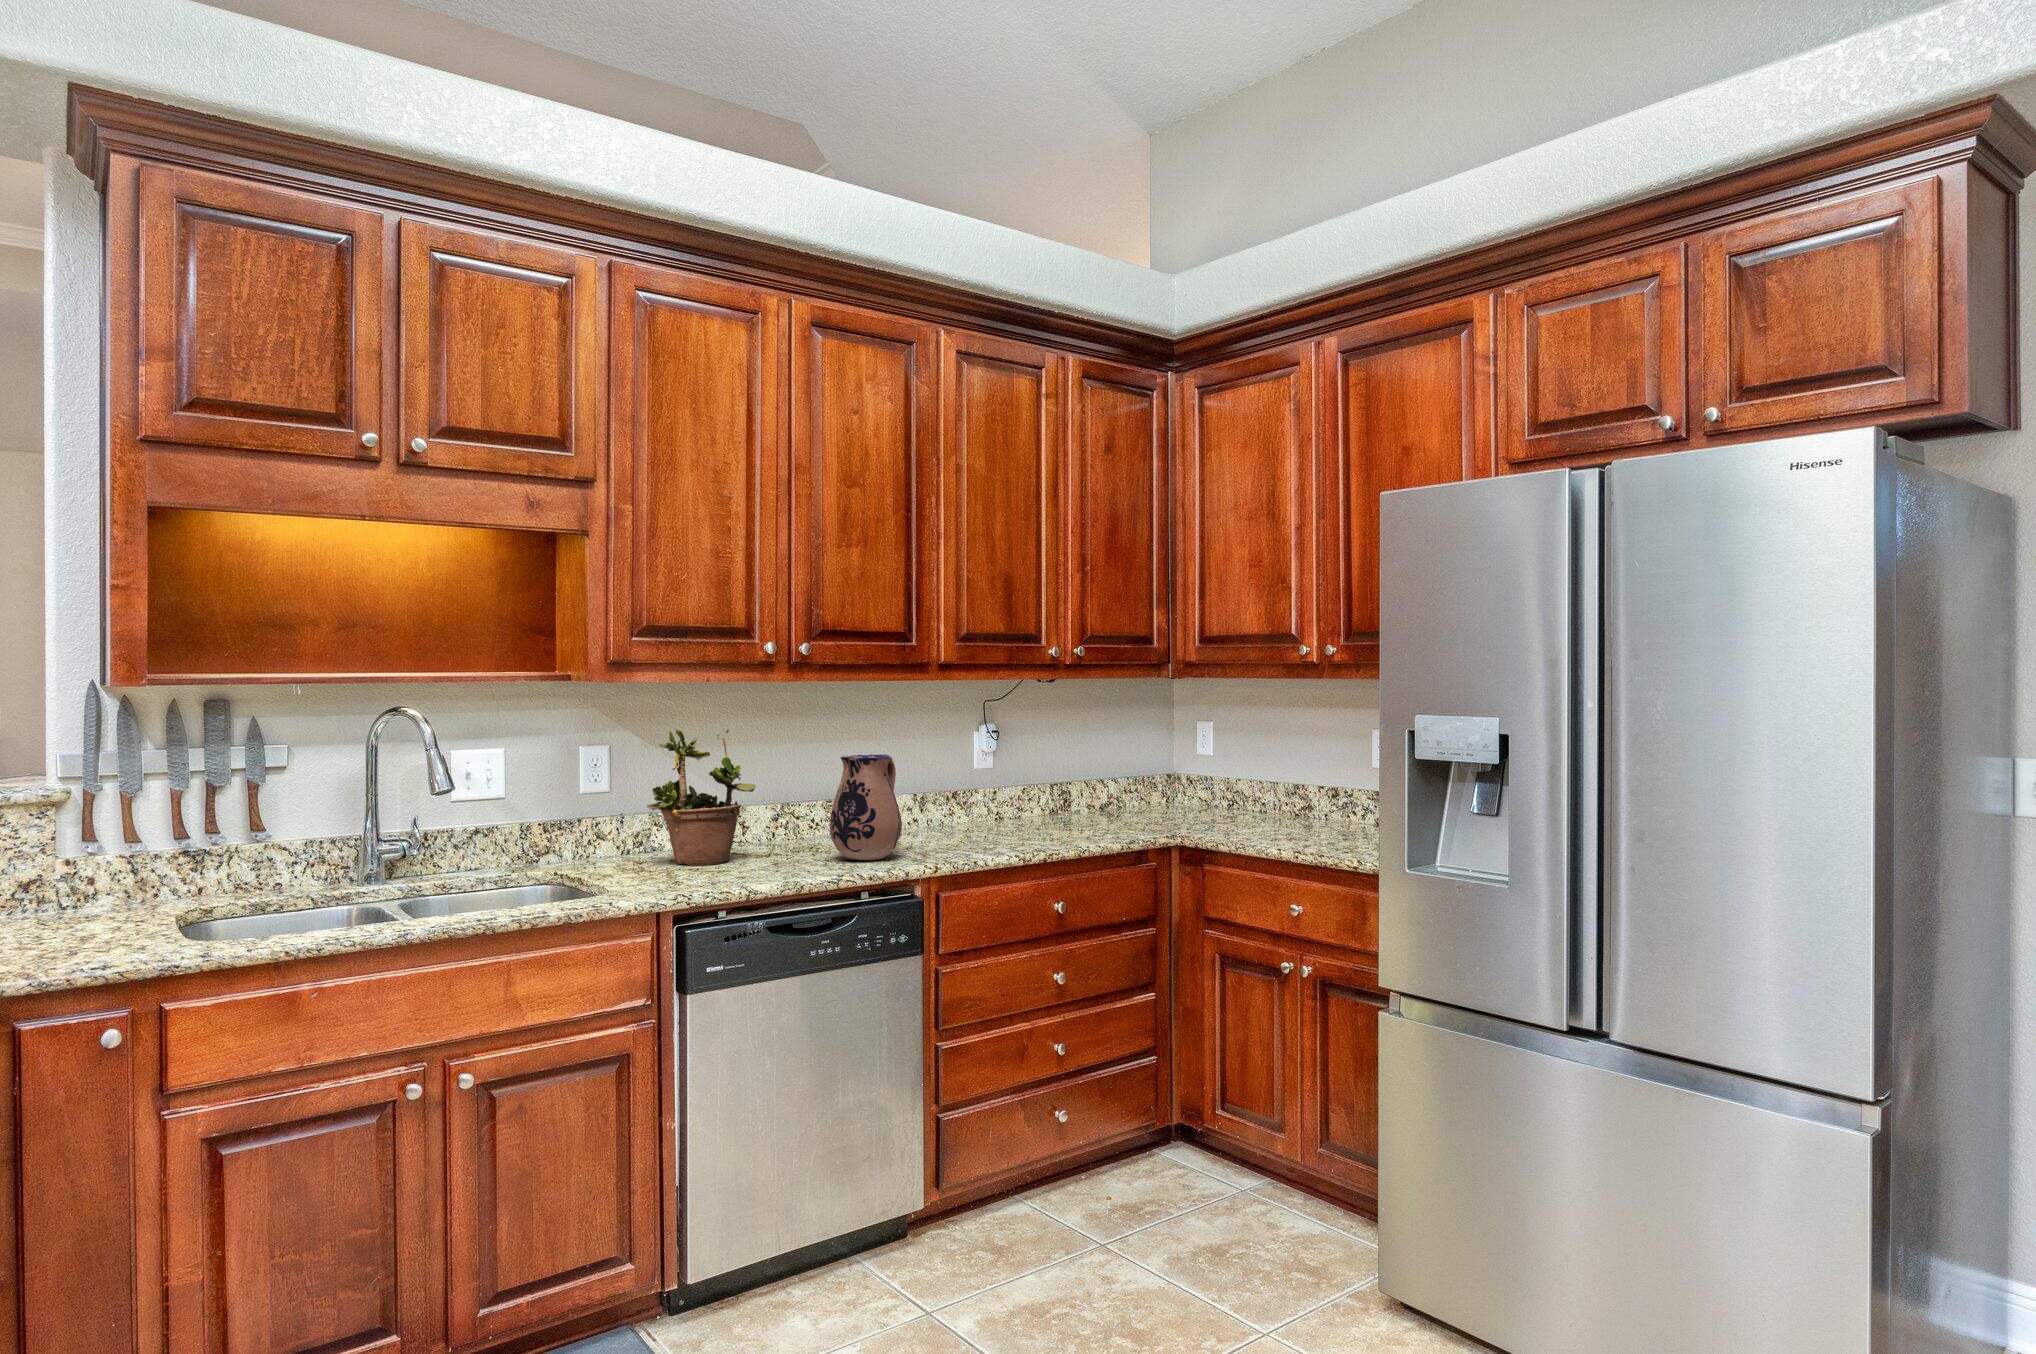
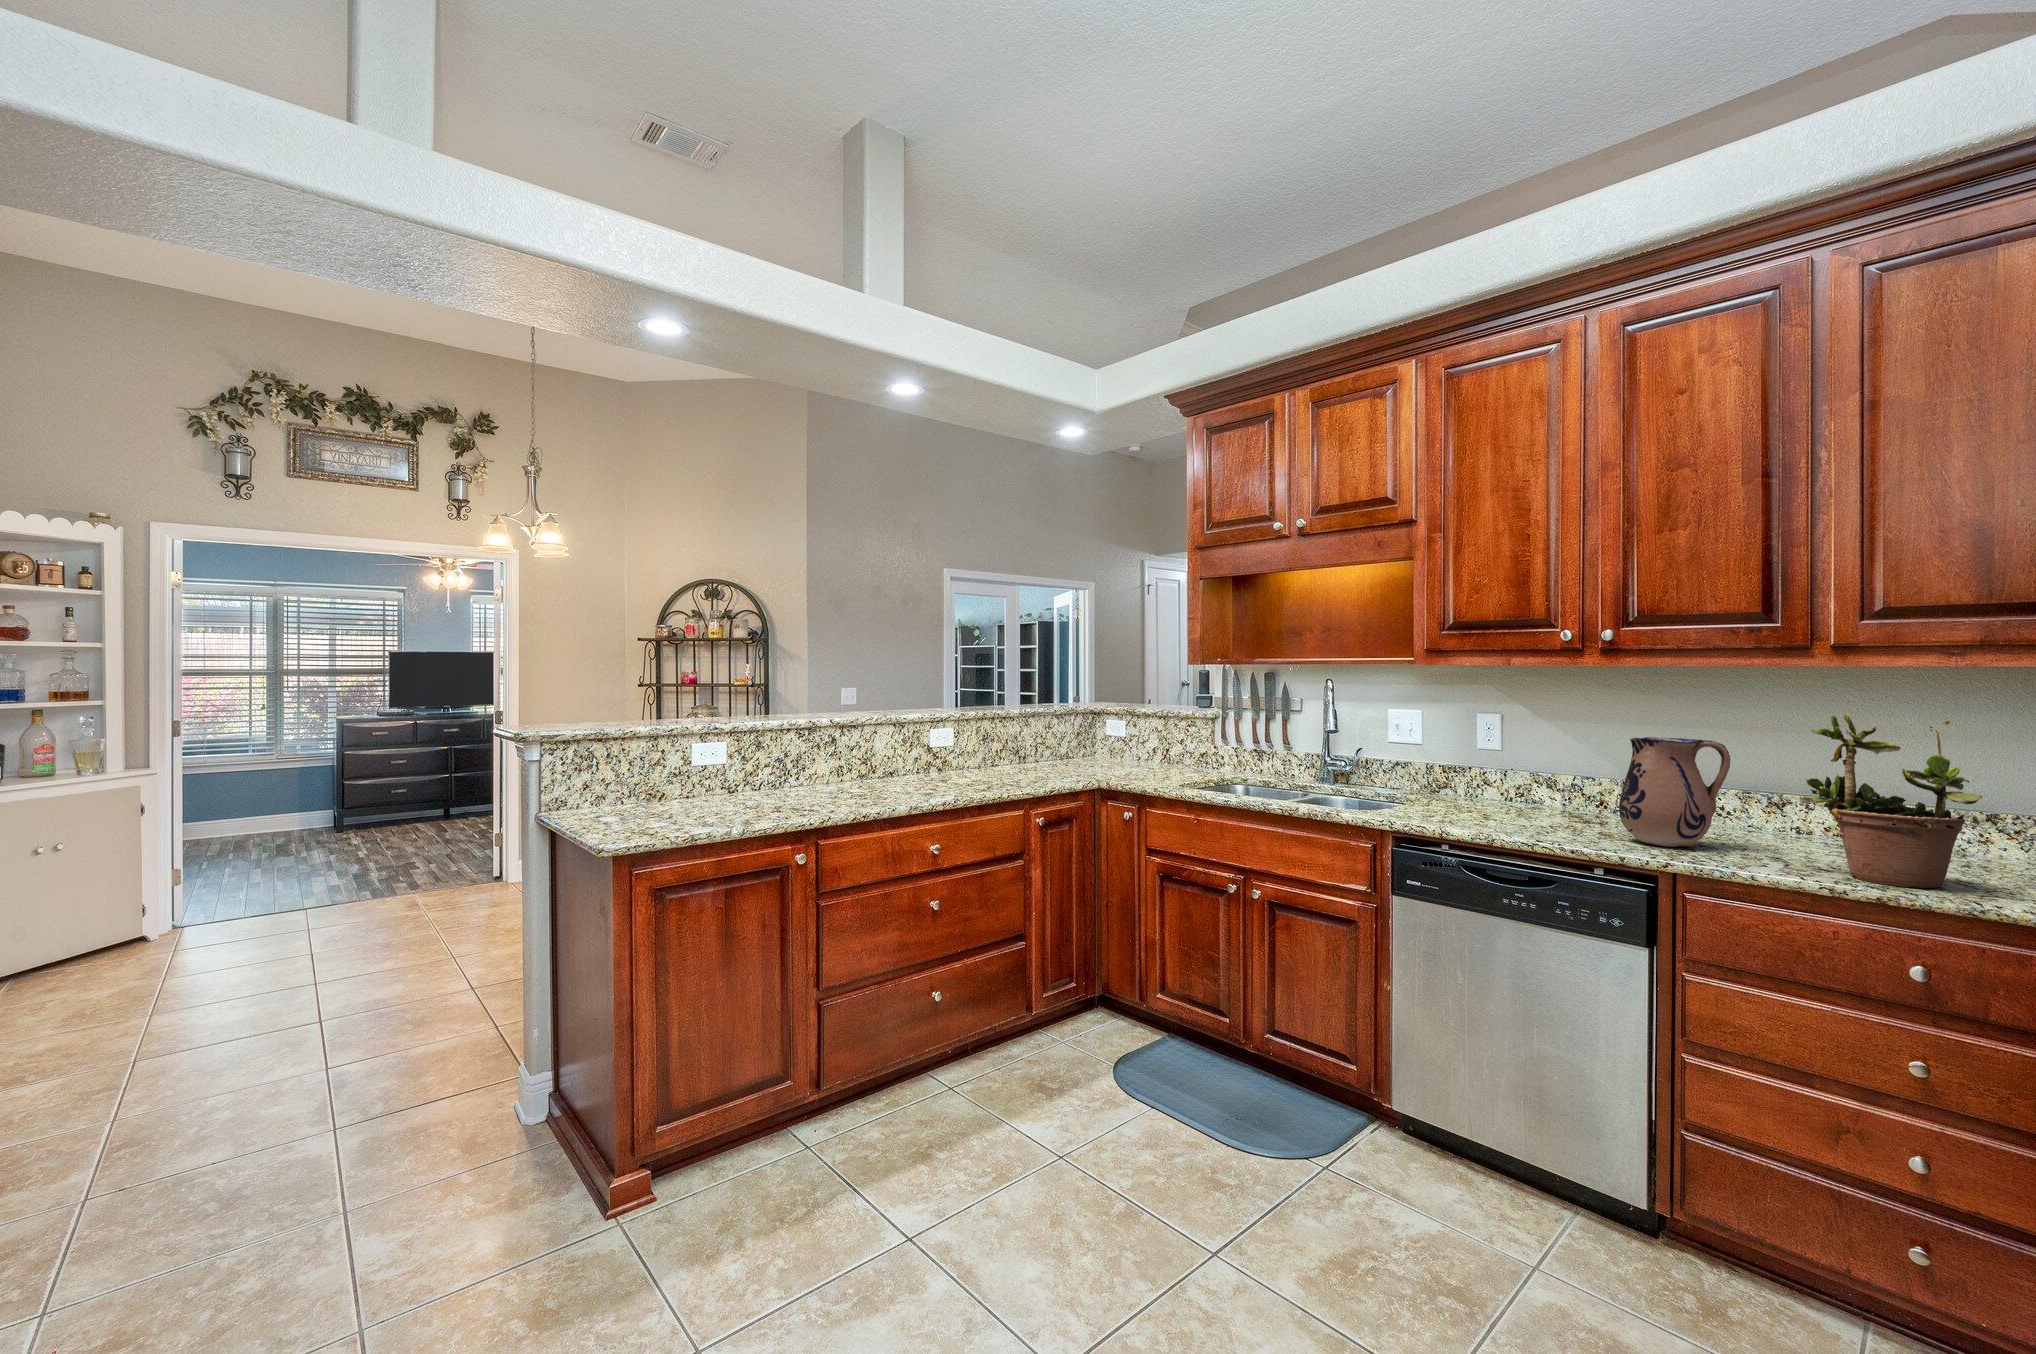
potted plant: present [647,729,756,866] -> present [1799,714,1982,888]

